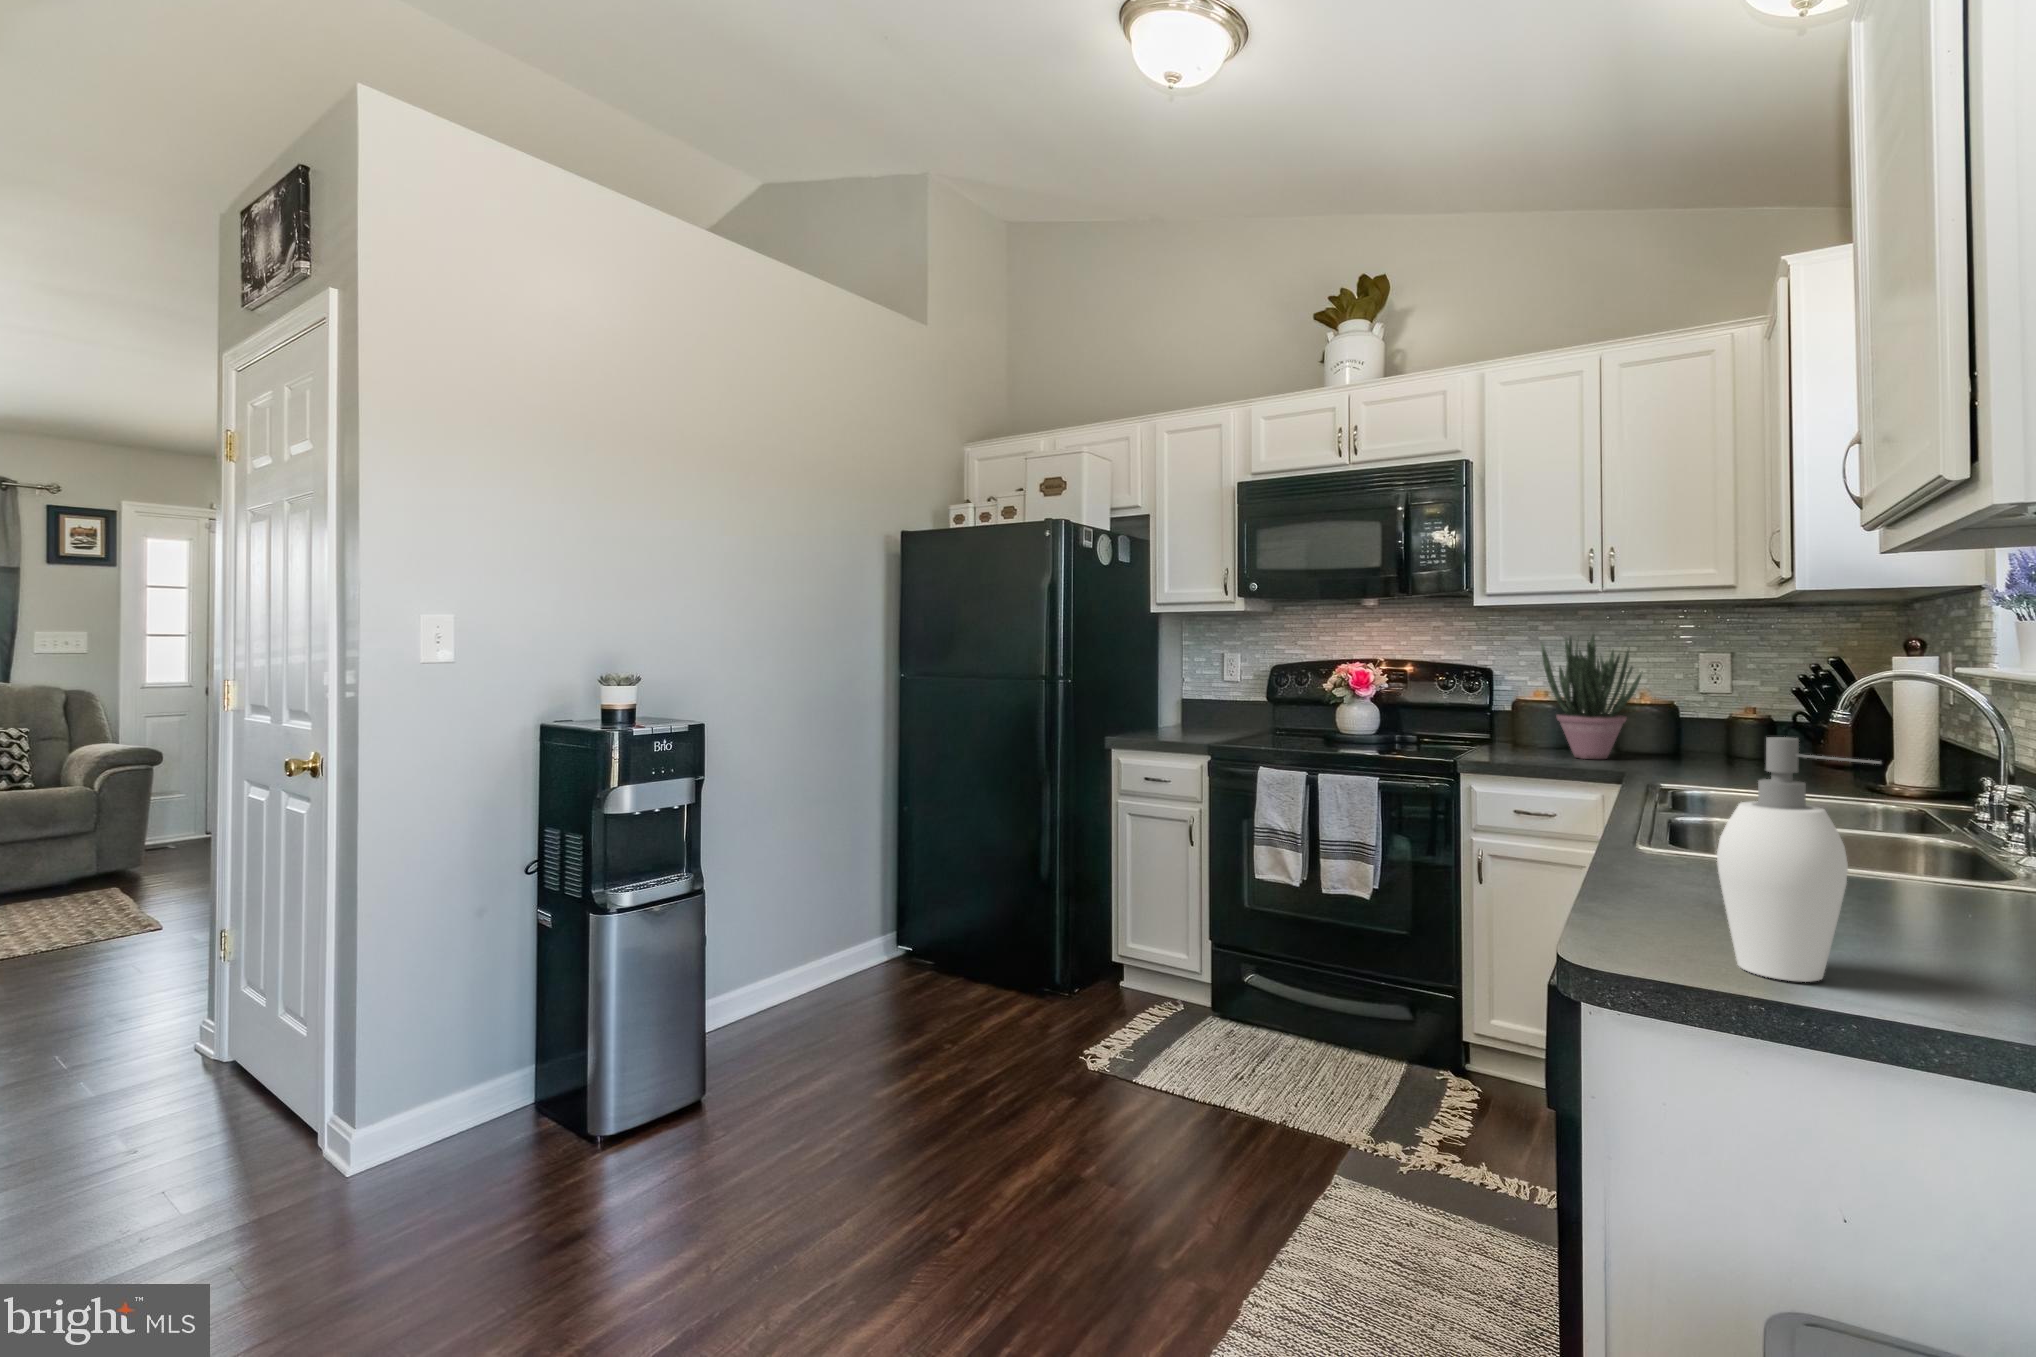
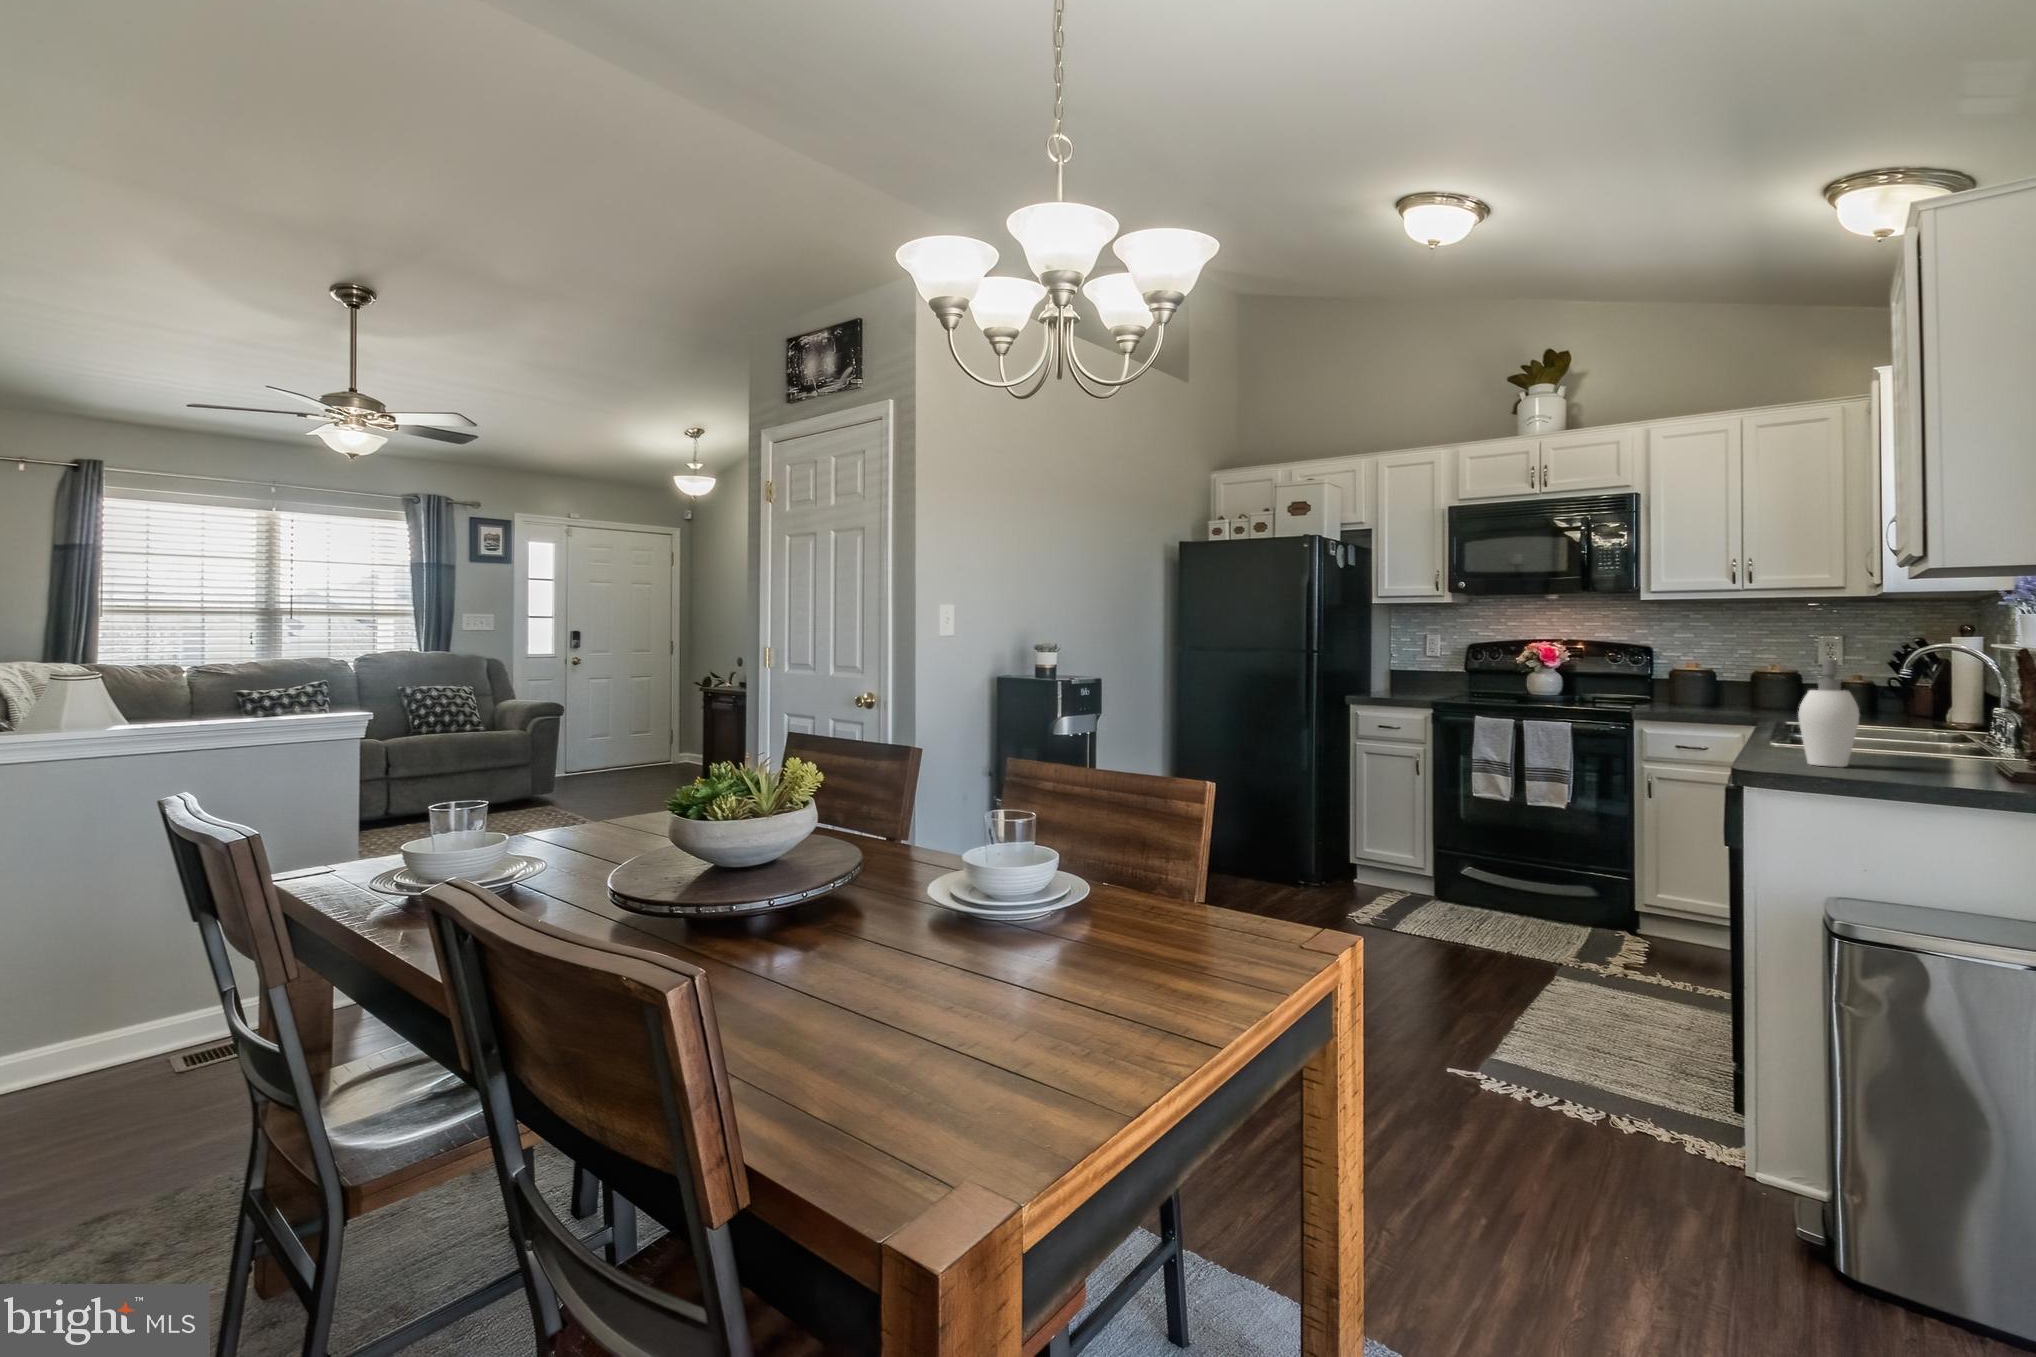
potted plant: present [1541,635,1642,759] -> none [1695,619,1773,711]

